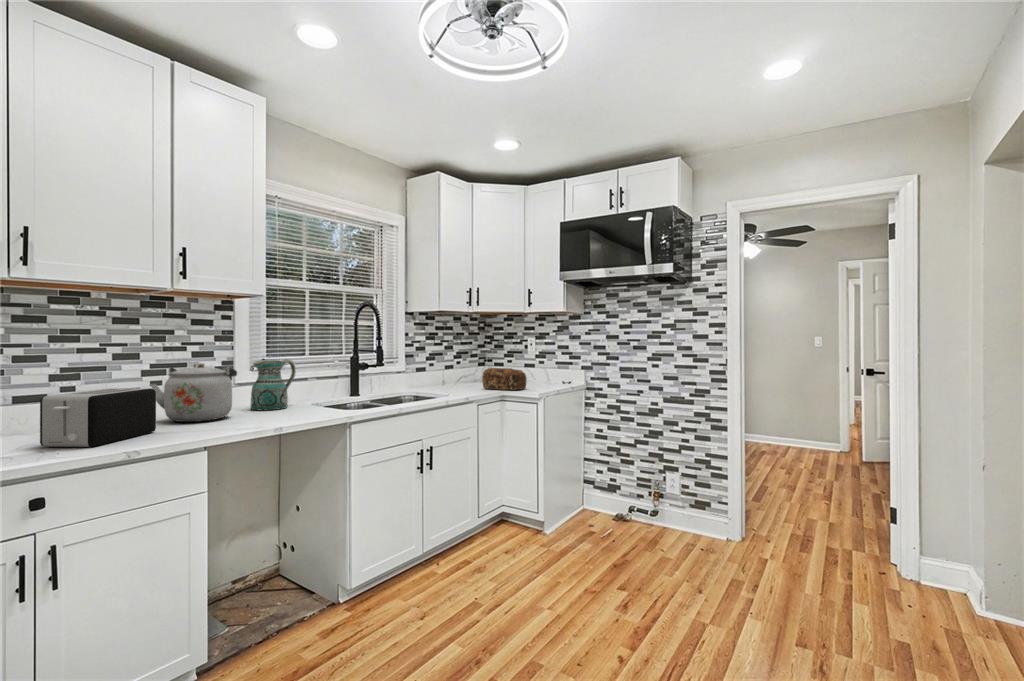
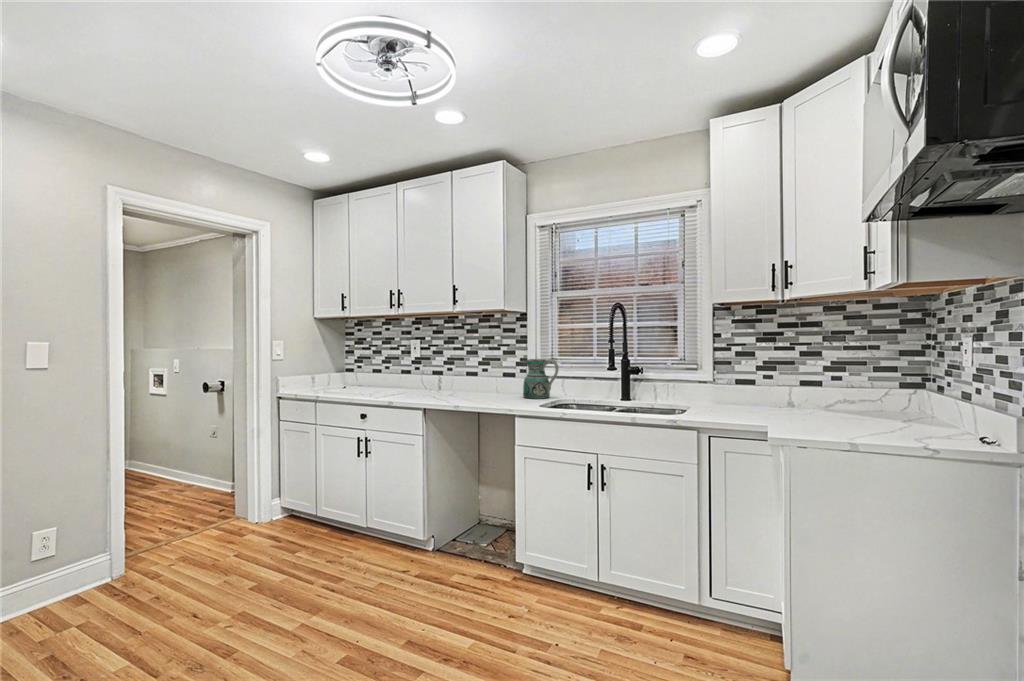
kettle: present [151,363,237,422] -> none [463,358,507,397]
bread loaf: present [482,368,526,390] -> none [774,388,825,431]
toaster: present [40,388,156,447] -> none [390,370,439,397]

